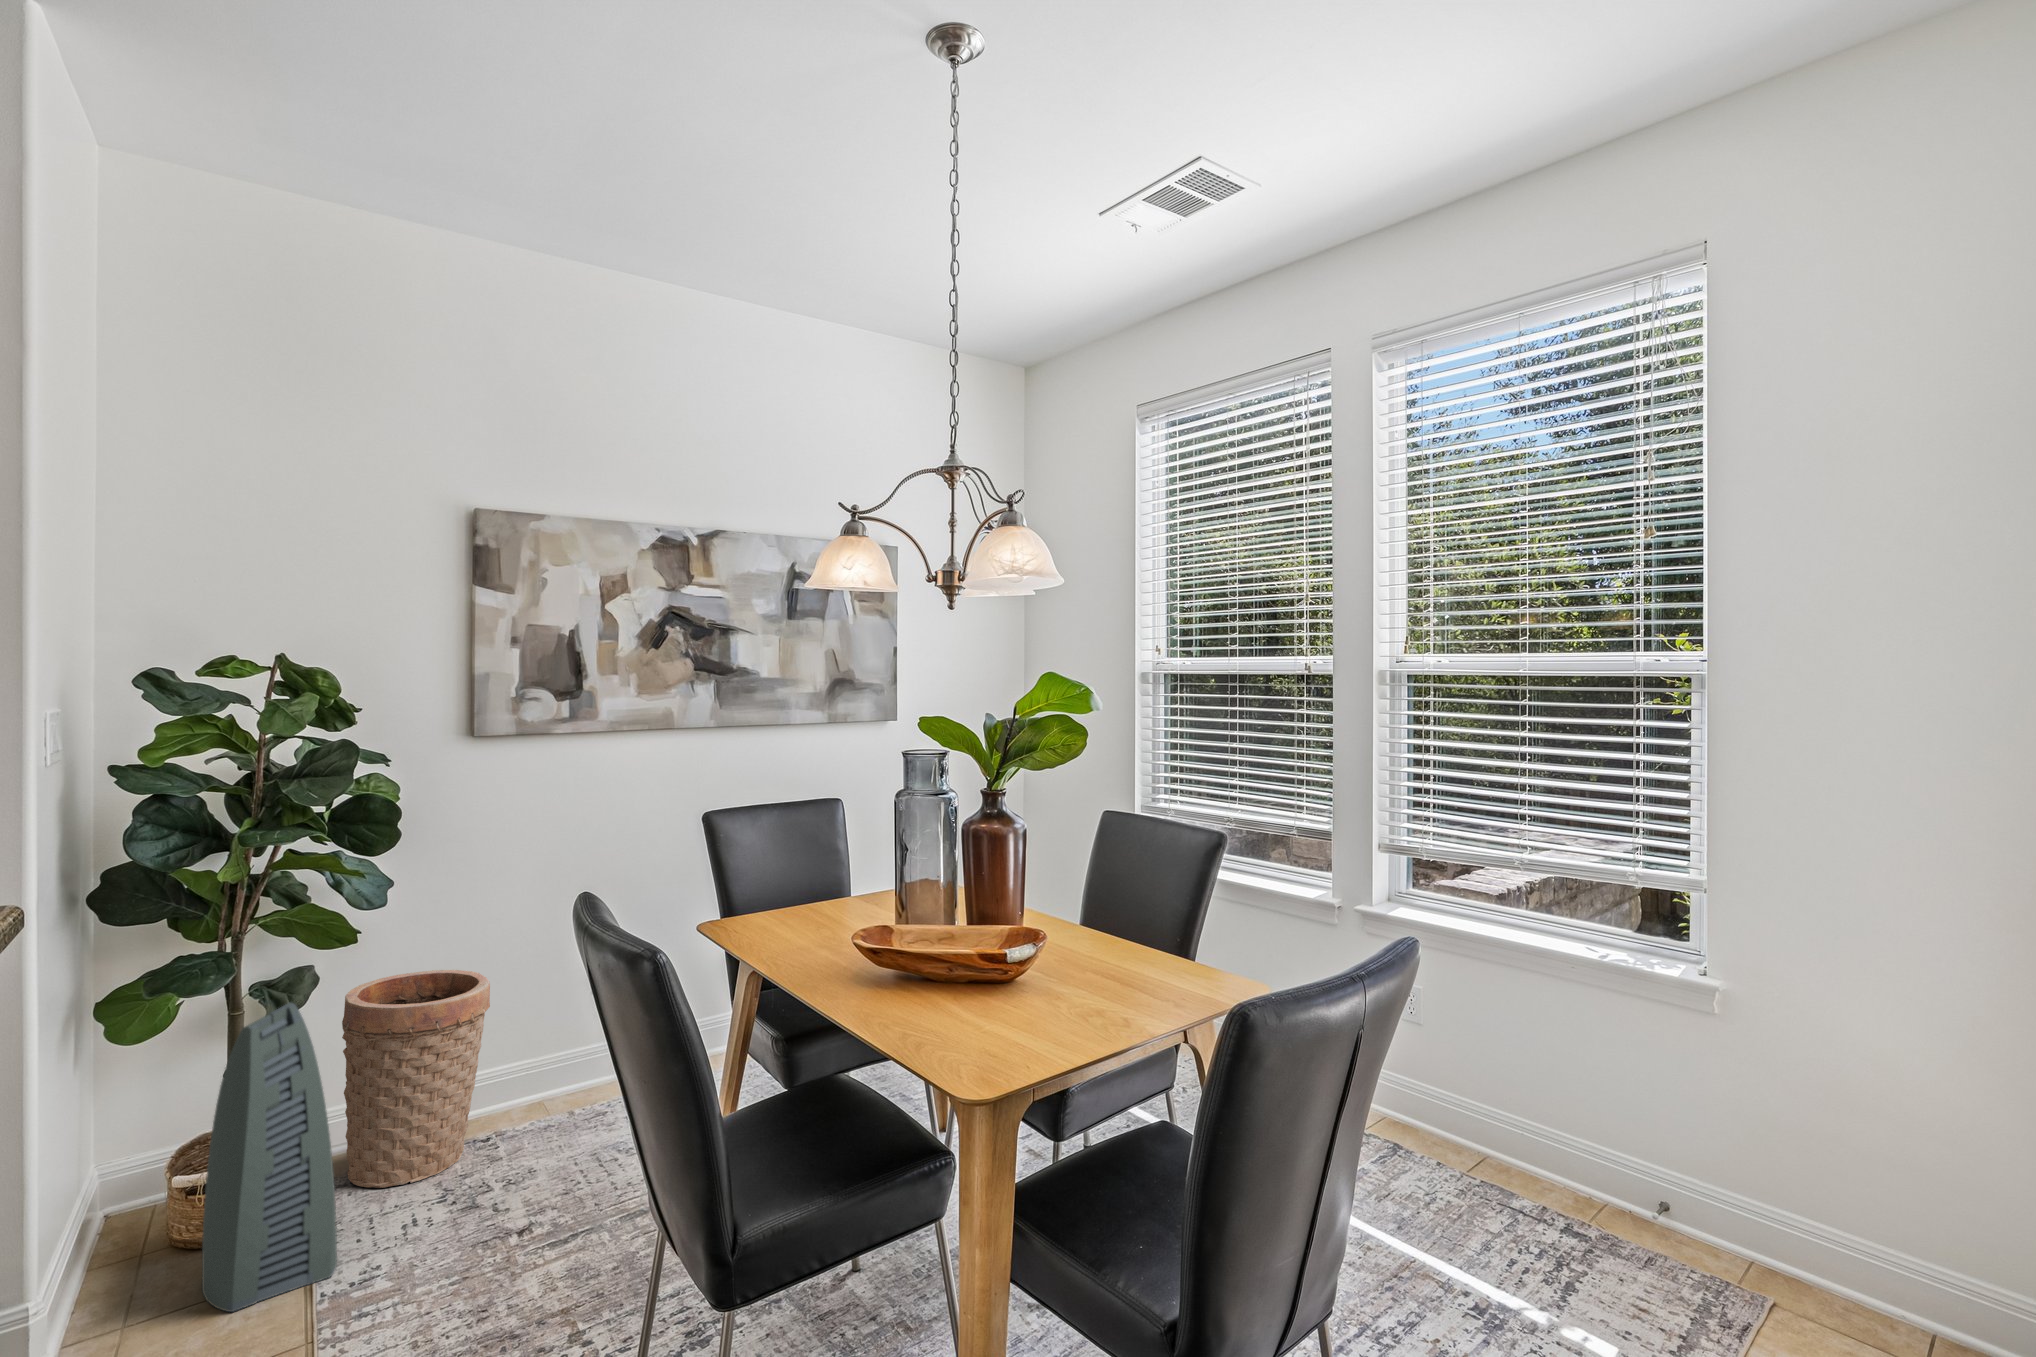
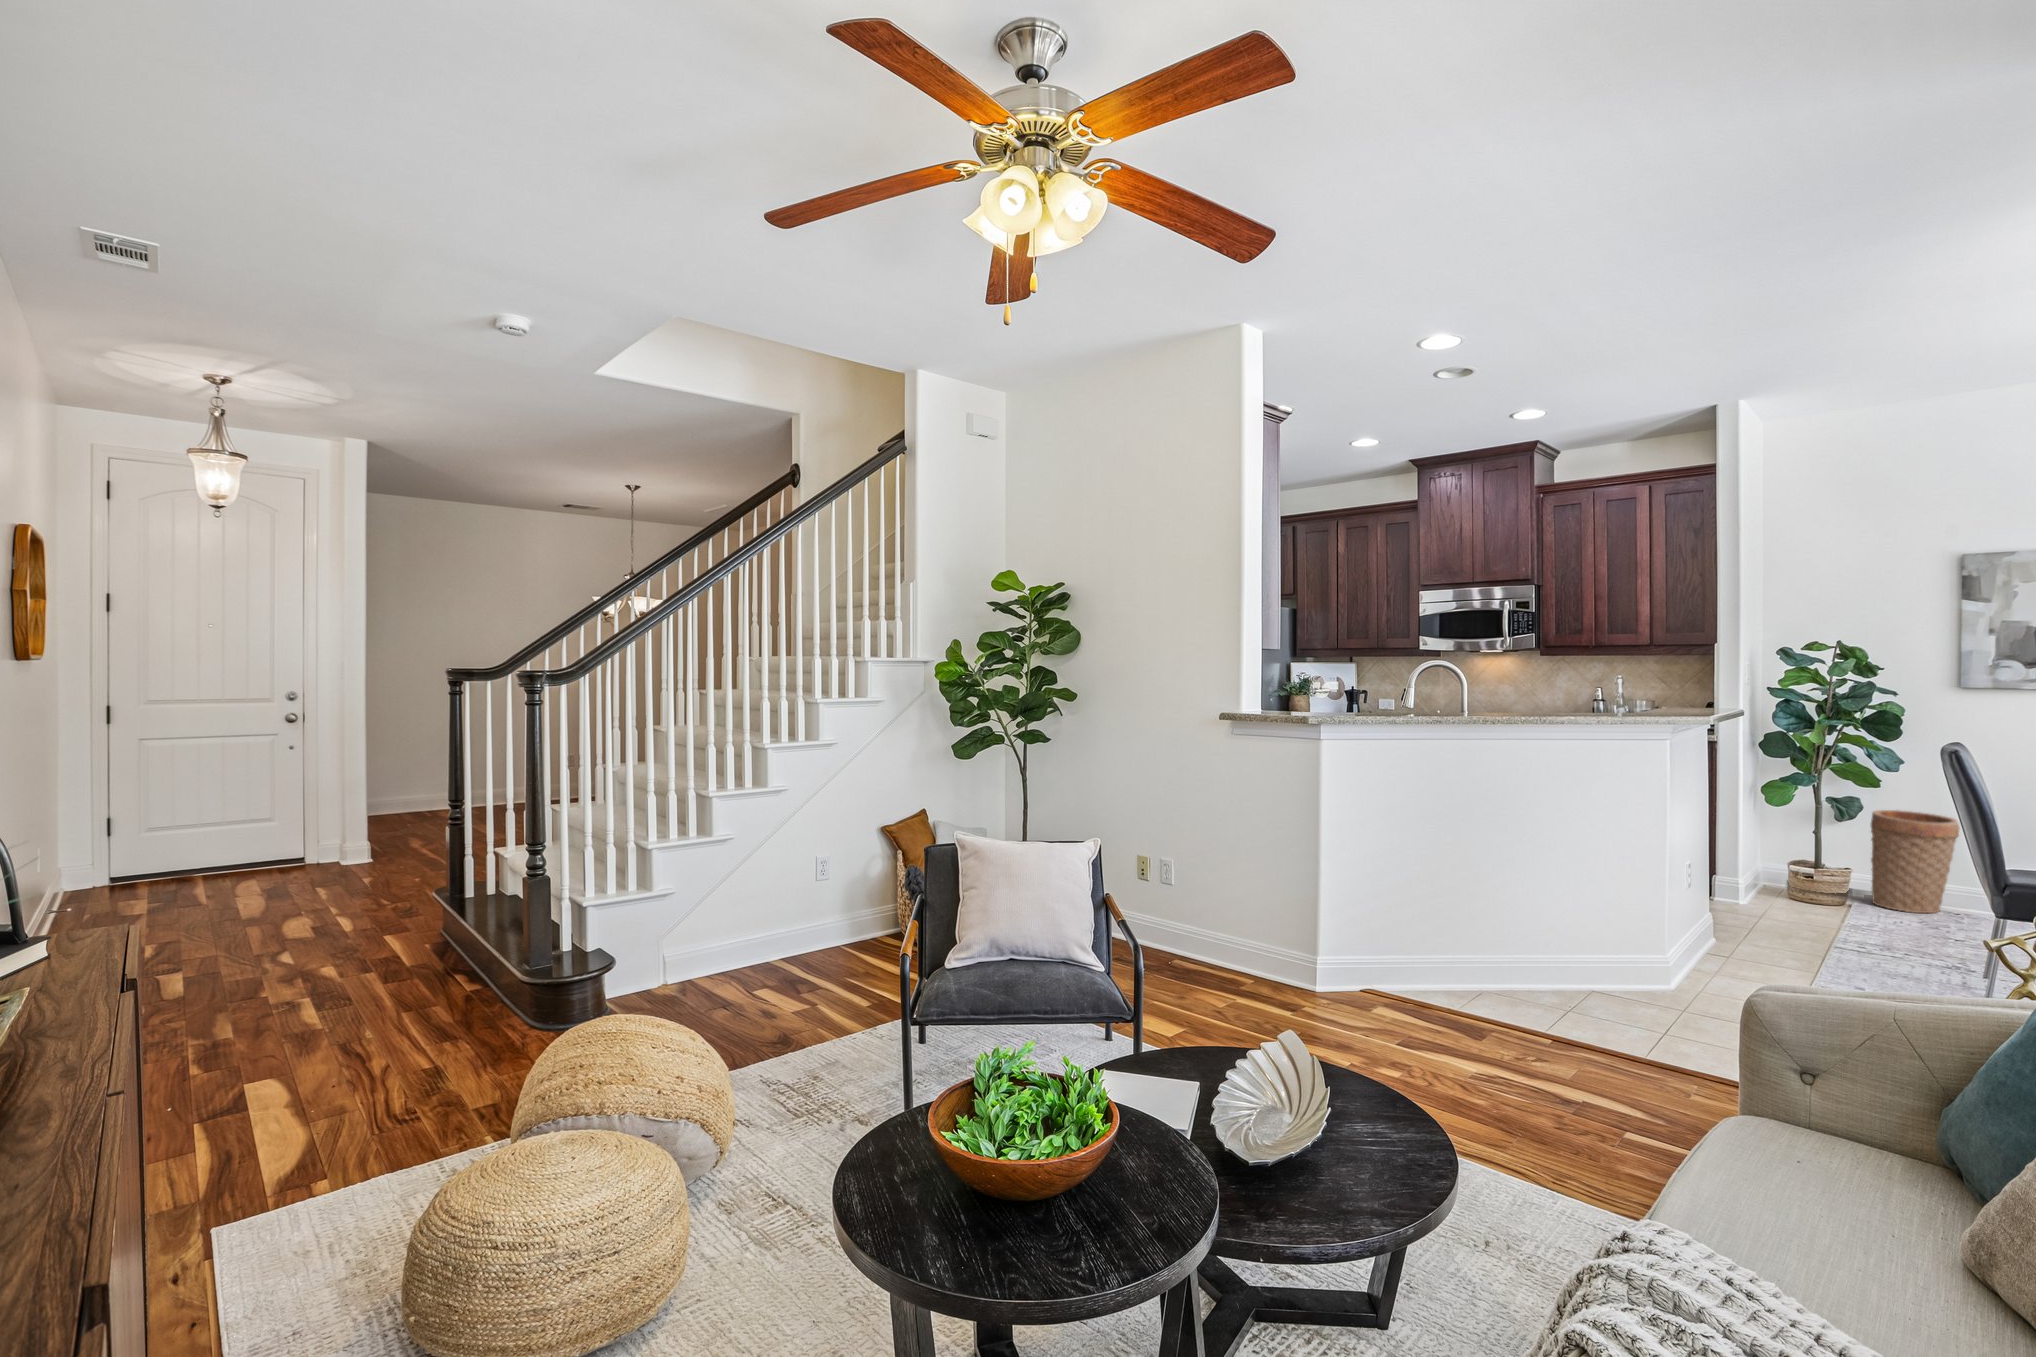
air purifier: present [202,1003,337,1312] -> none [1800,800,1860,922]

